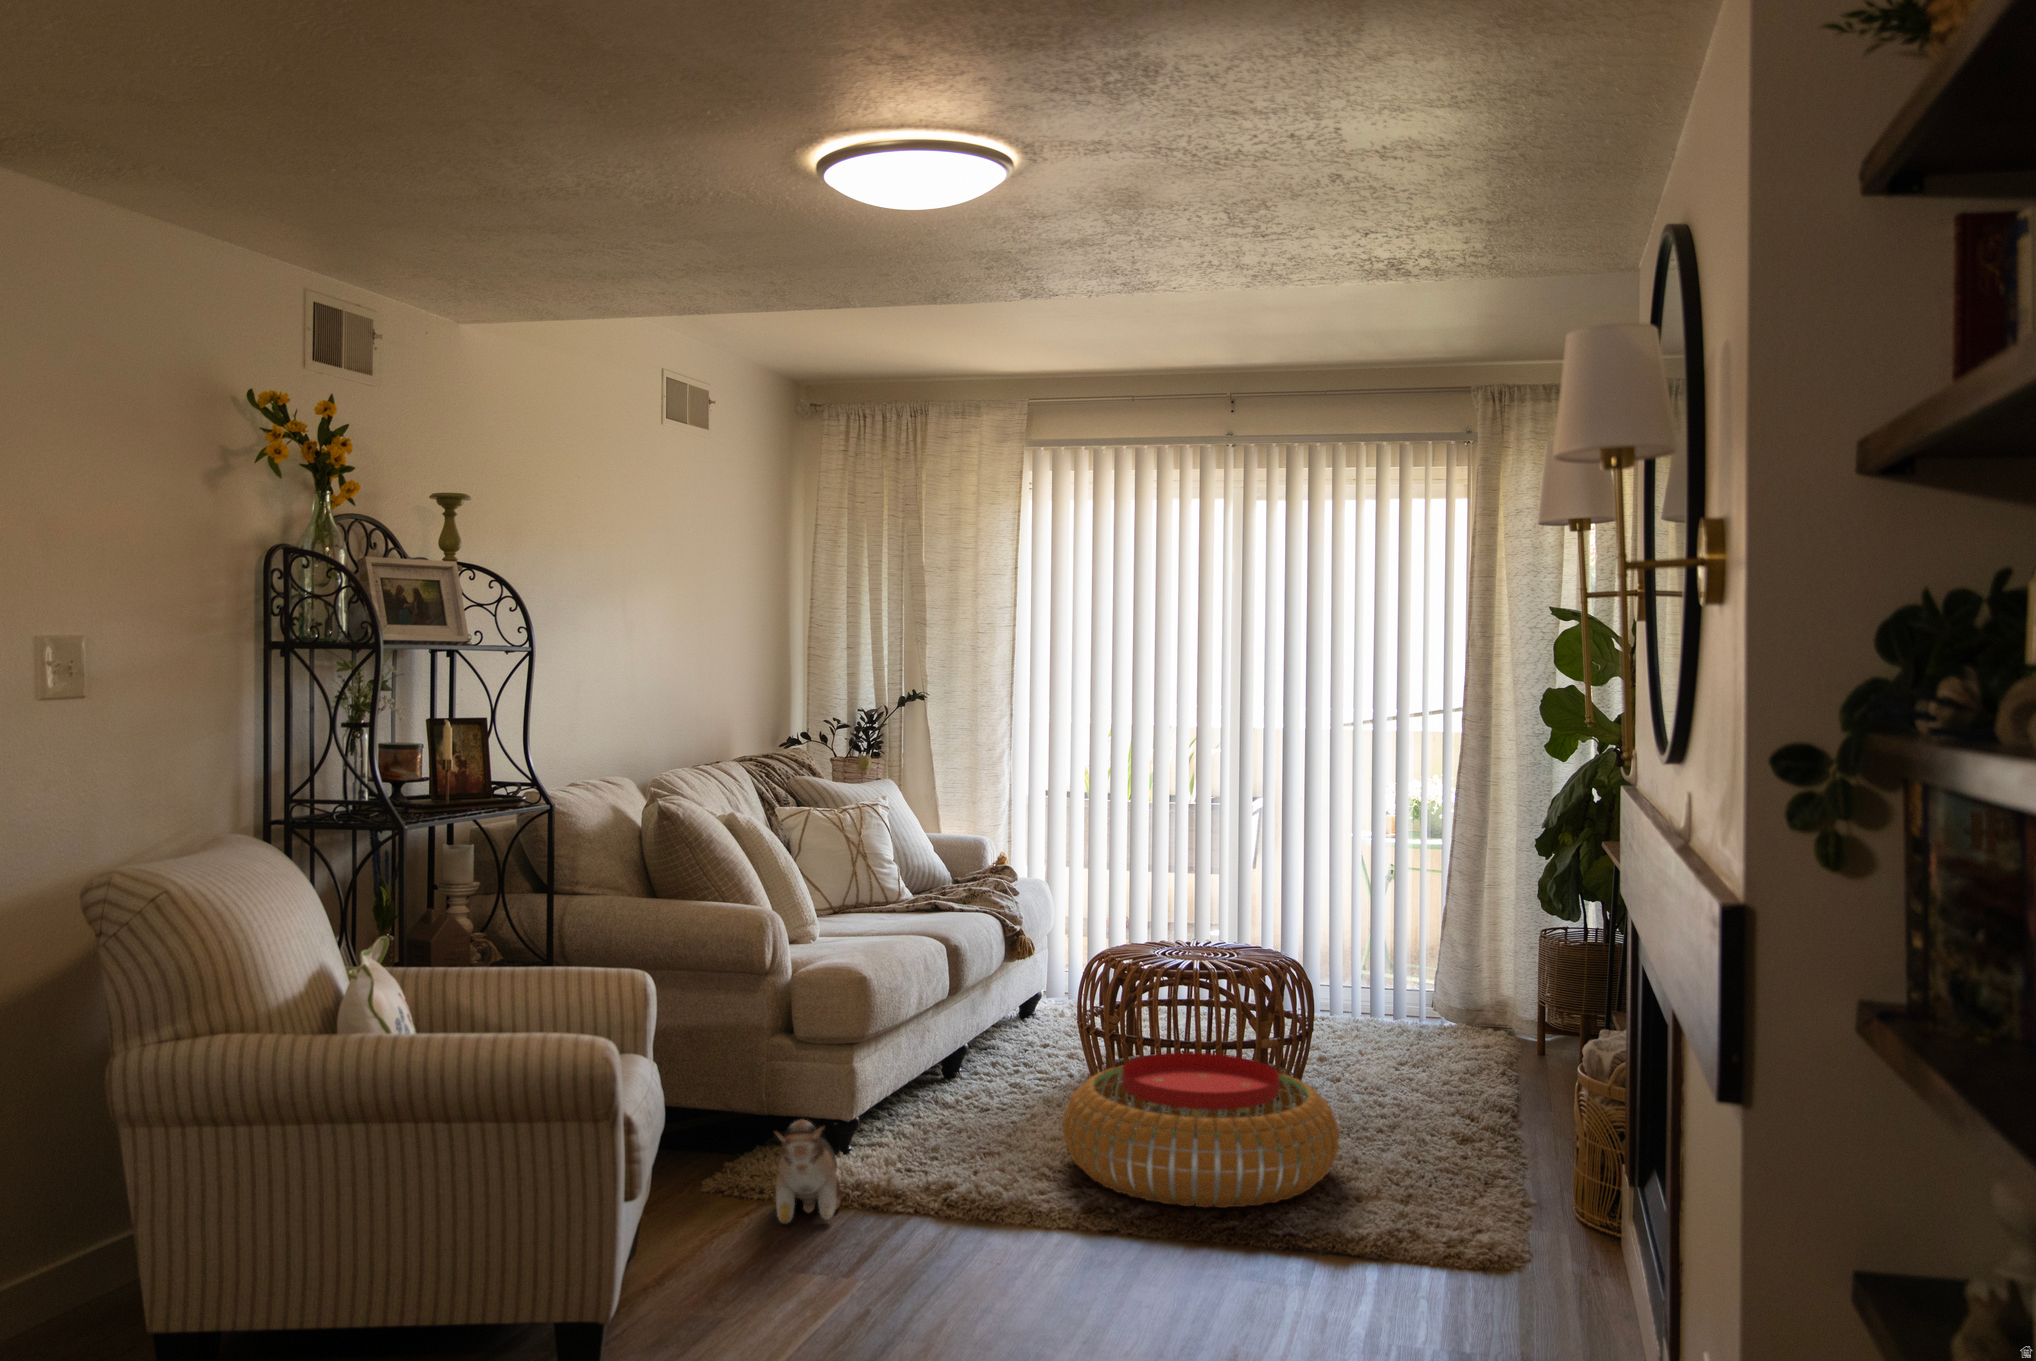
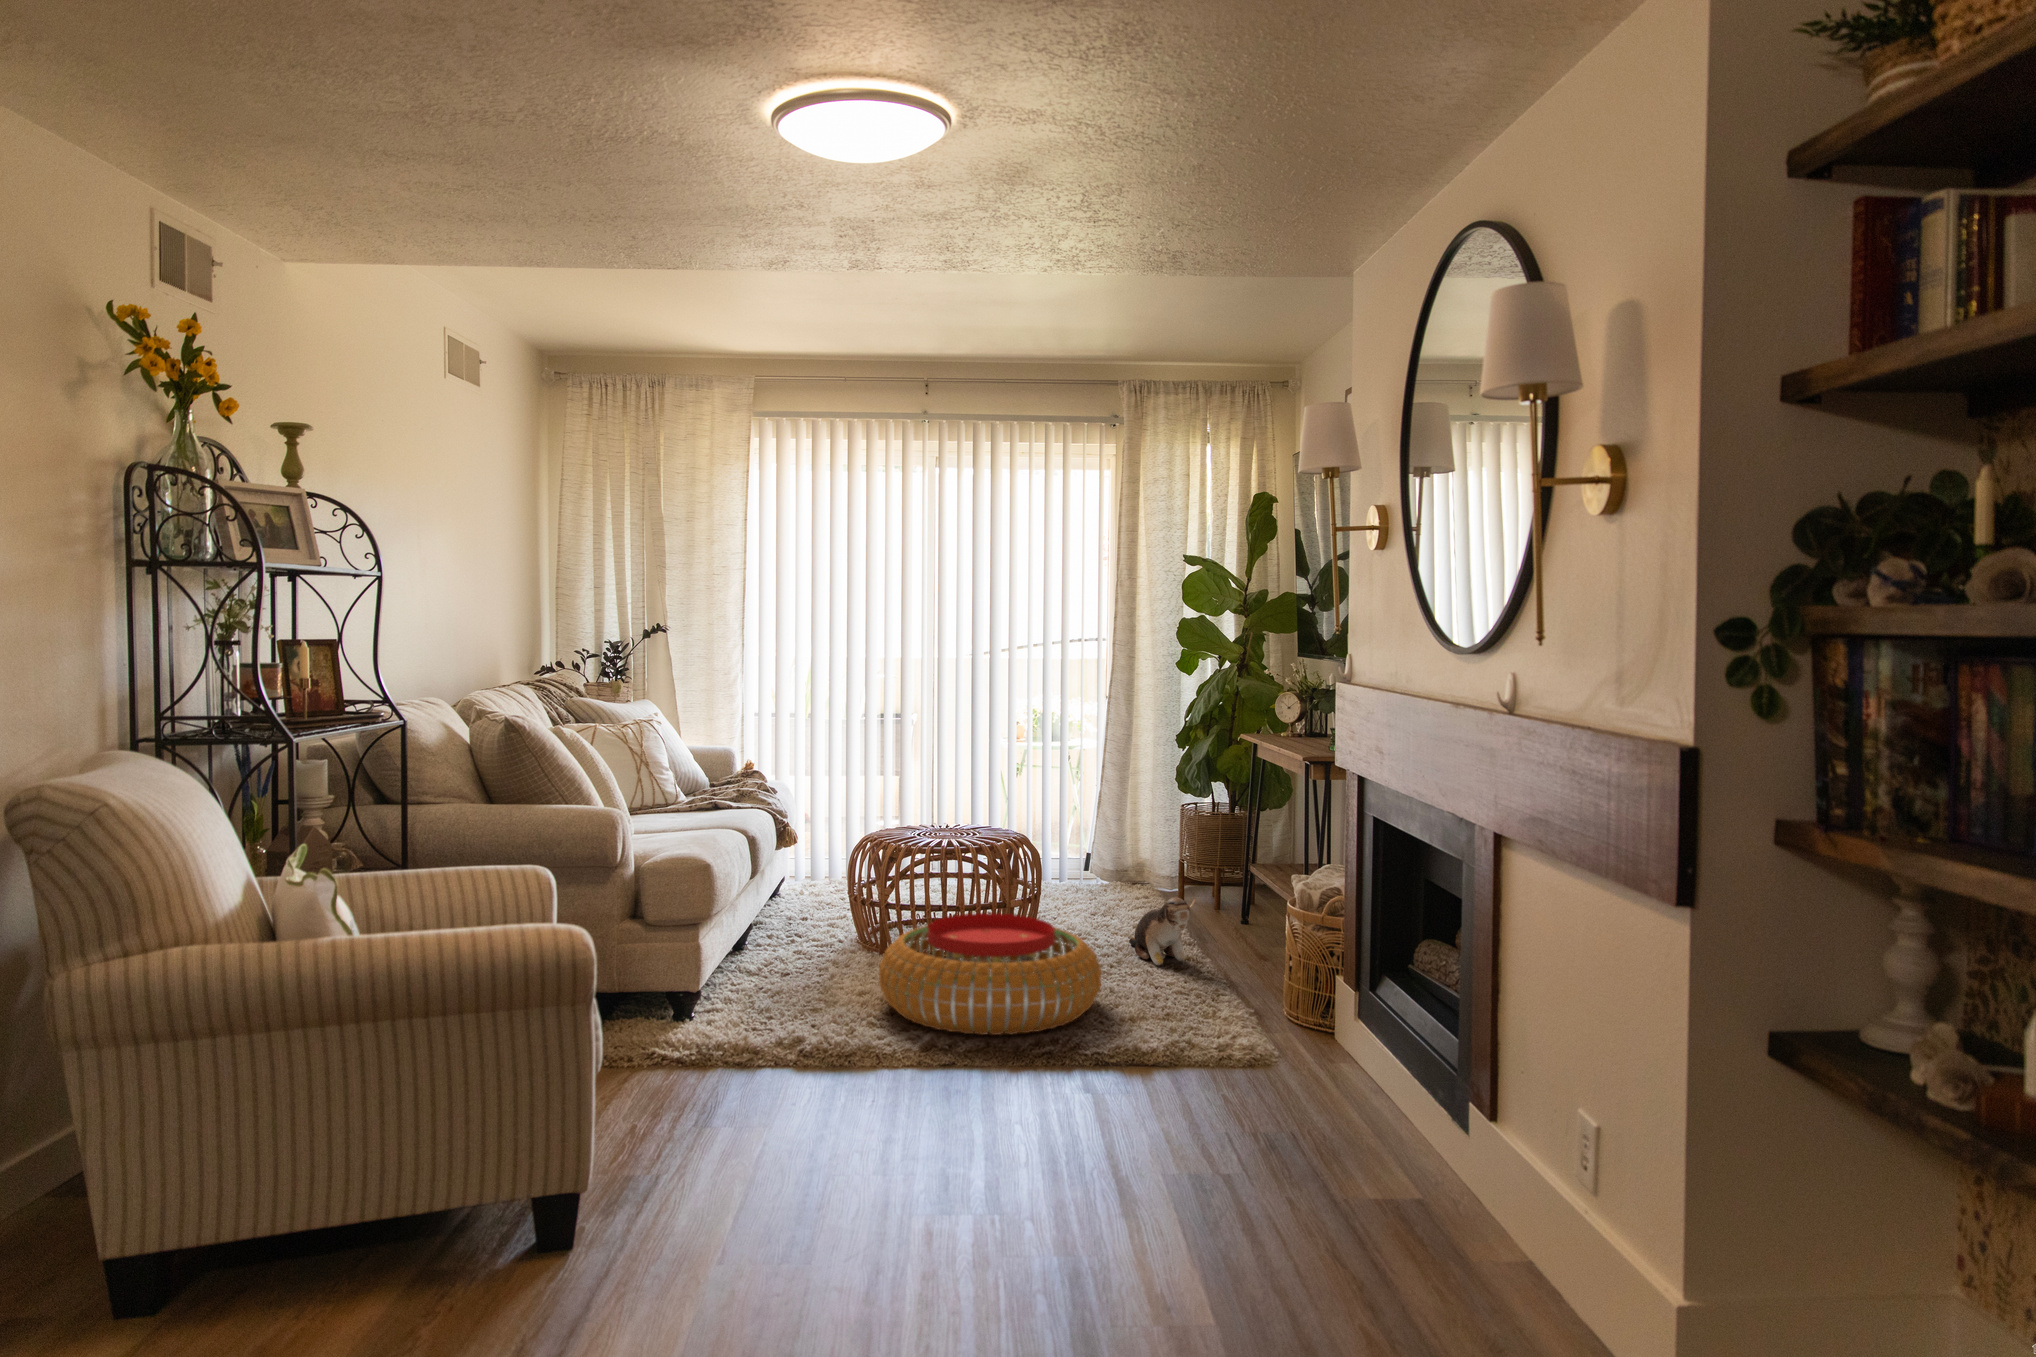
plush toy: present [775,1120,842,1224] -> present [1129,897,1195,965]

